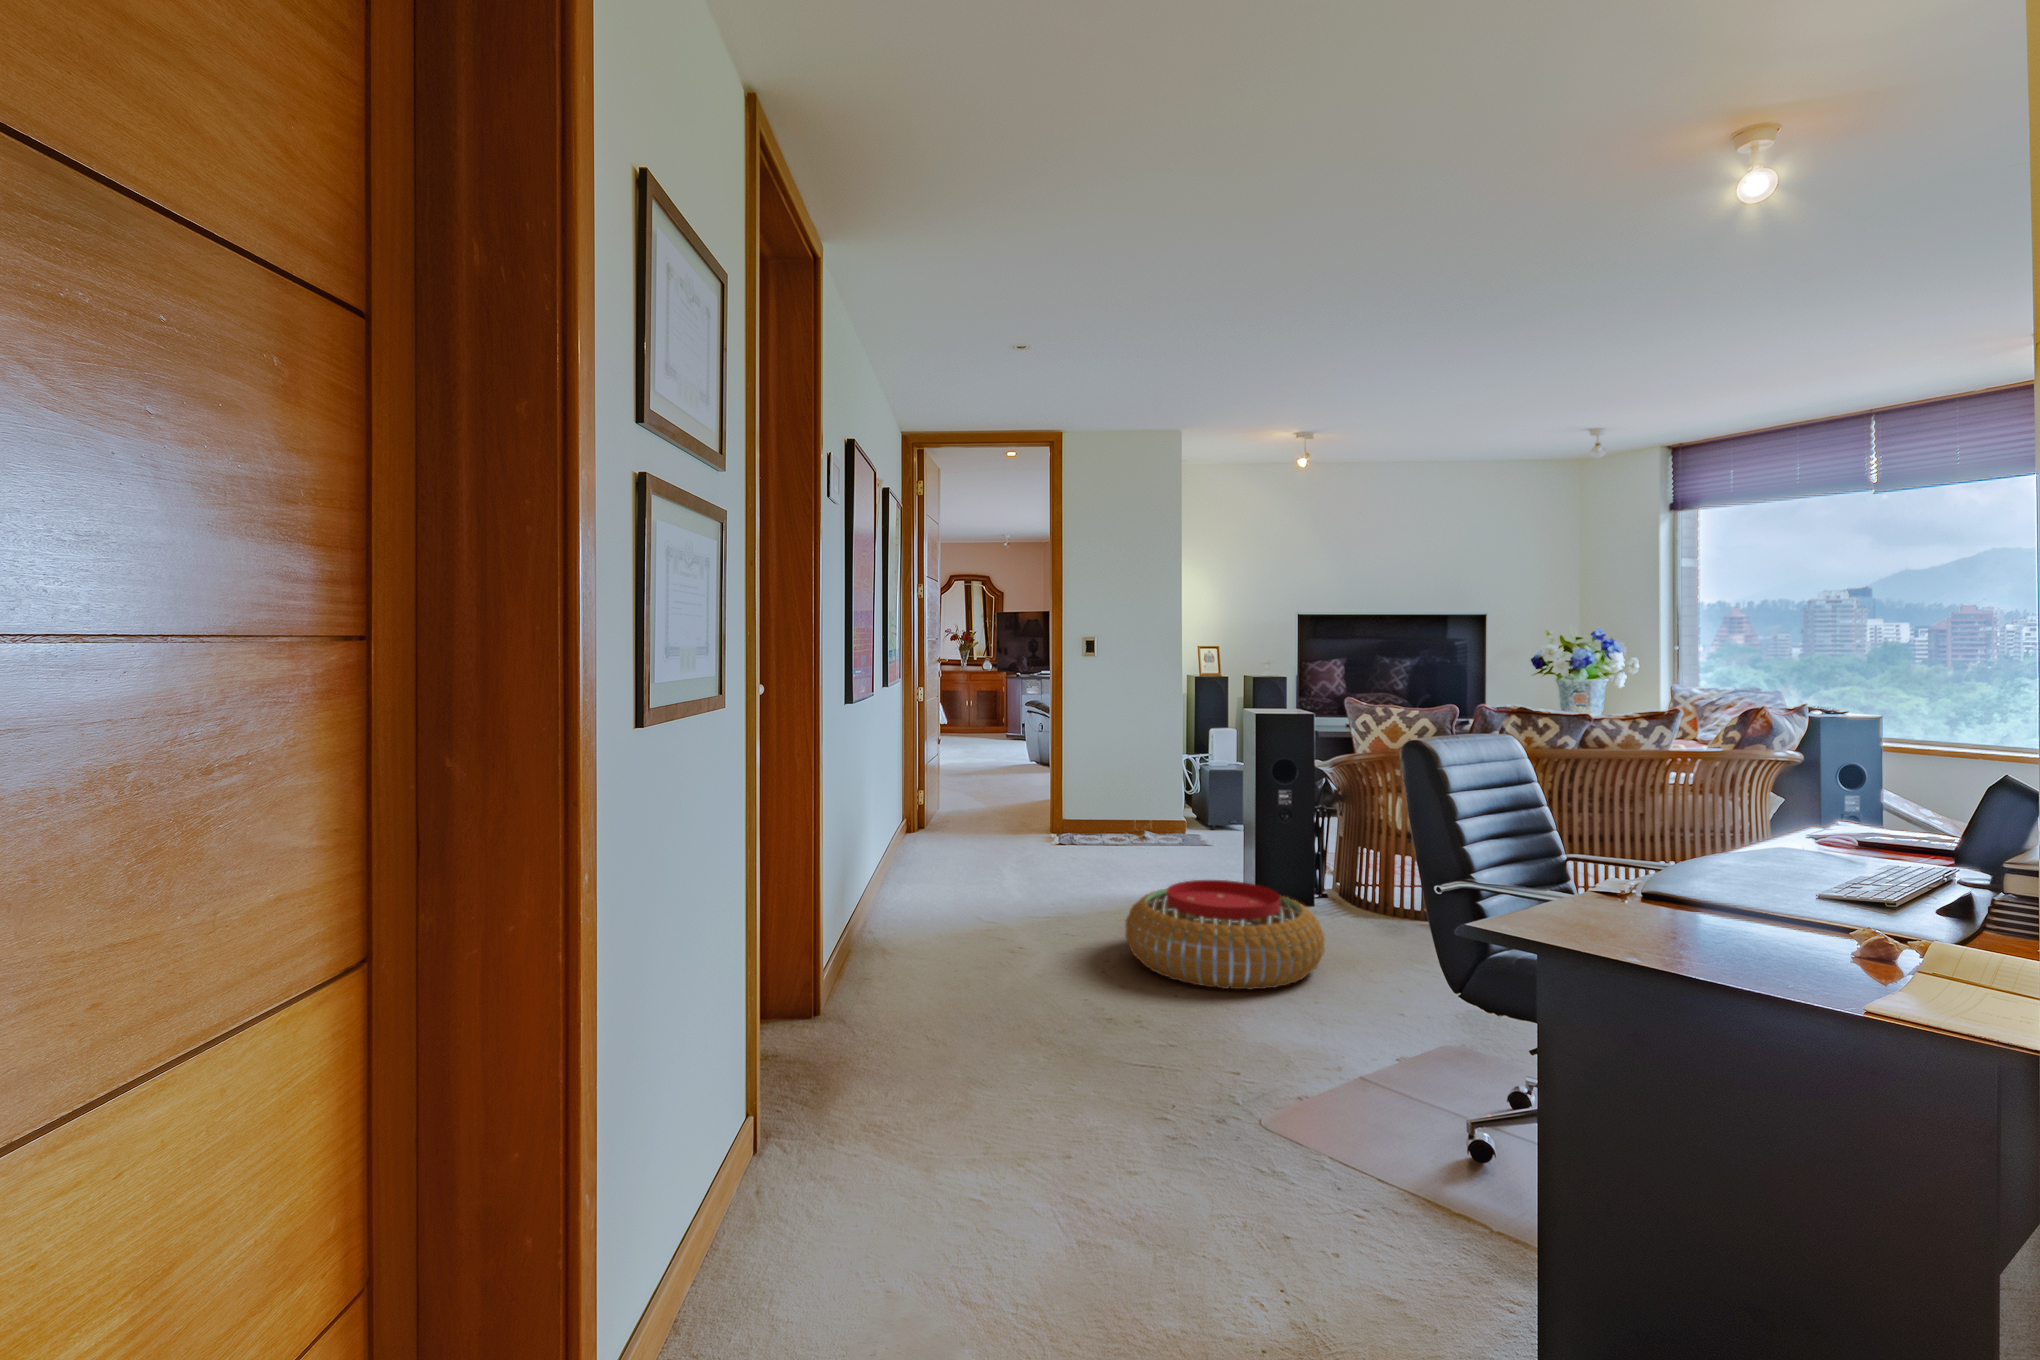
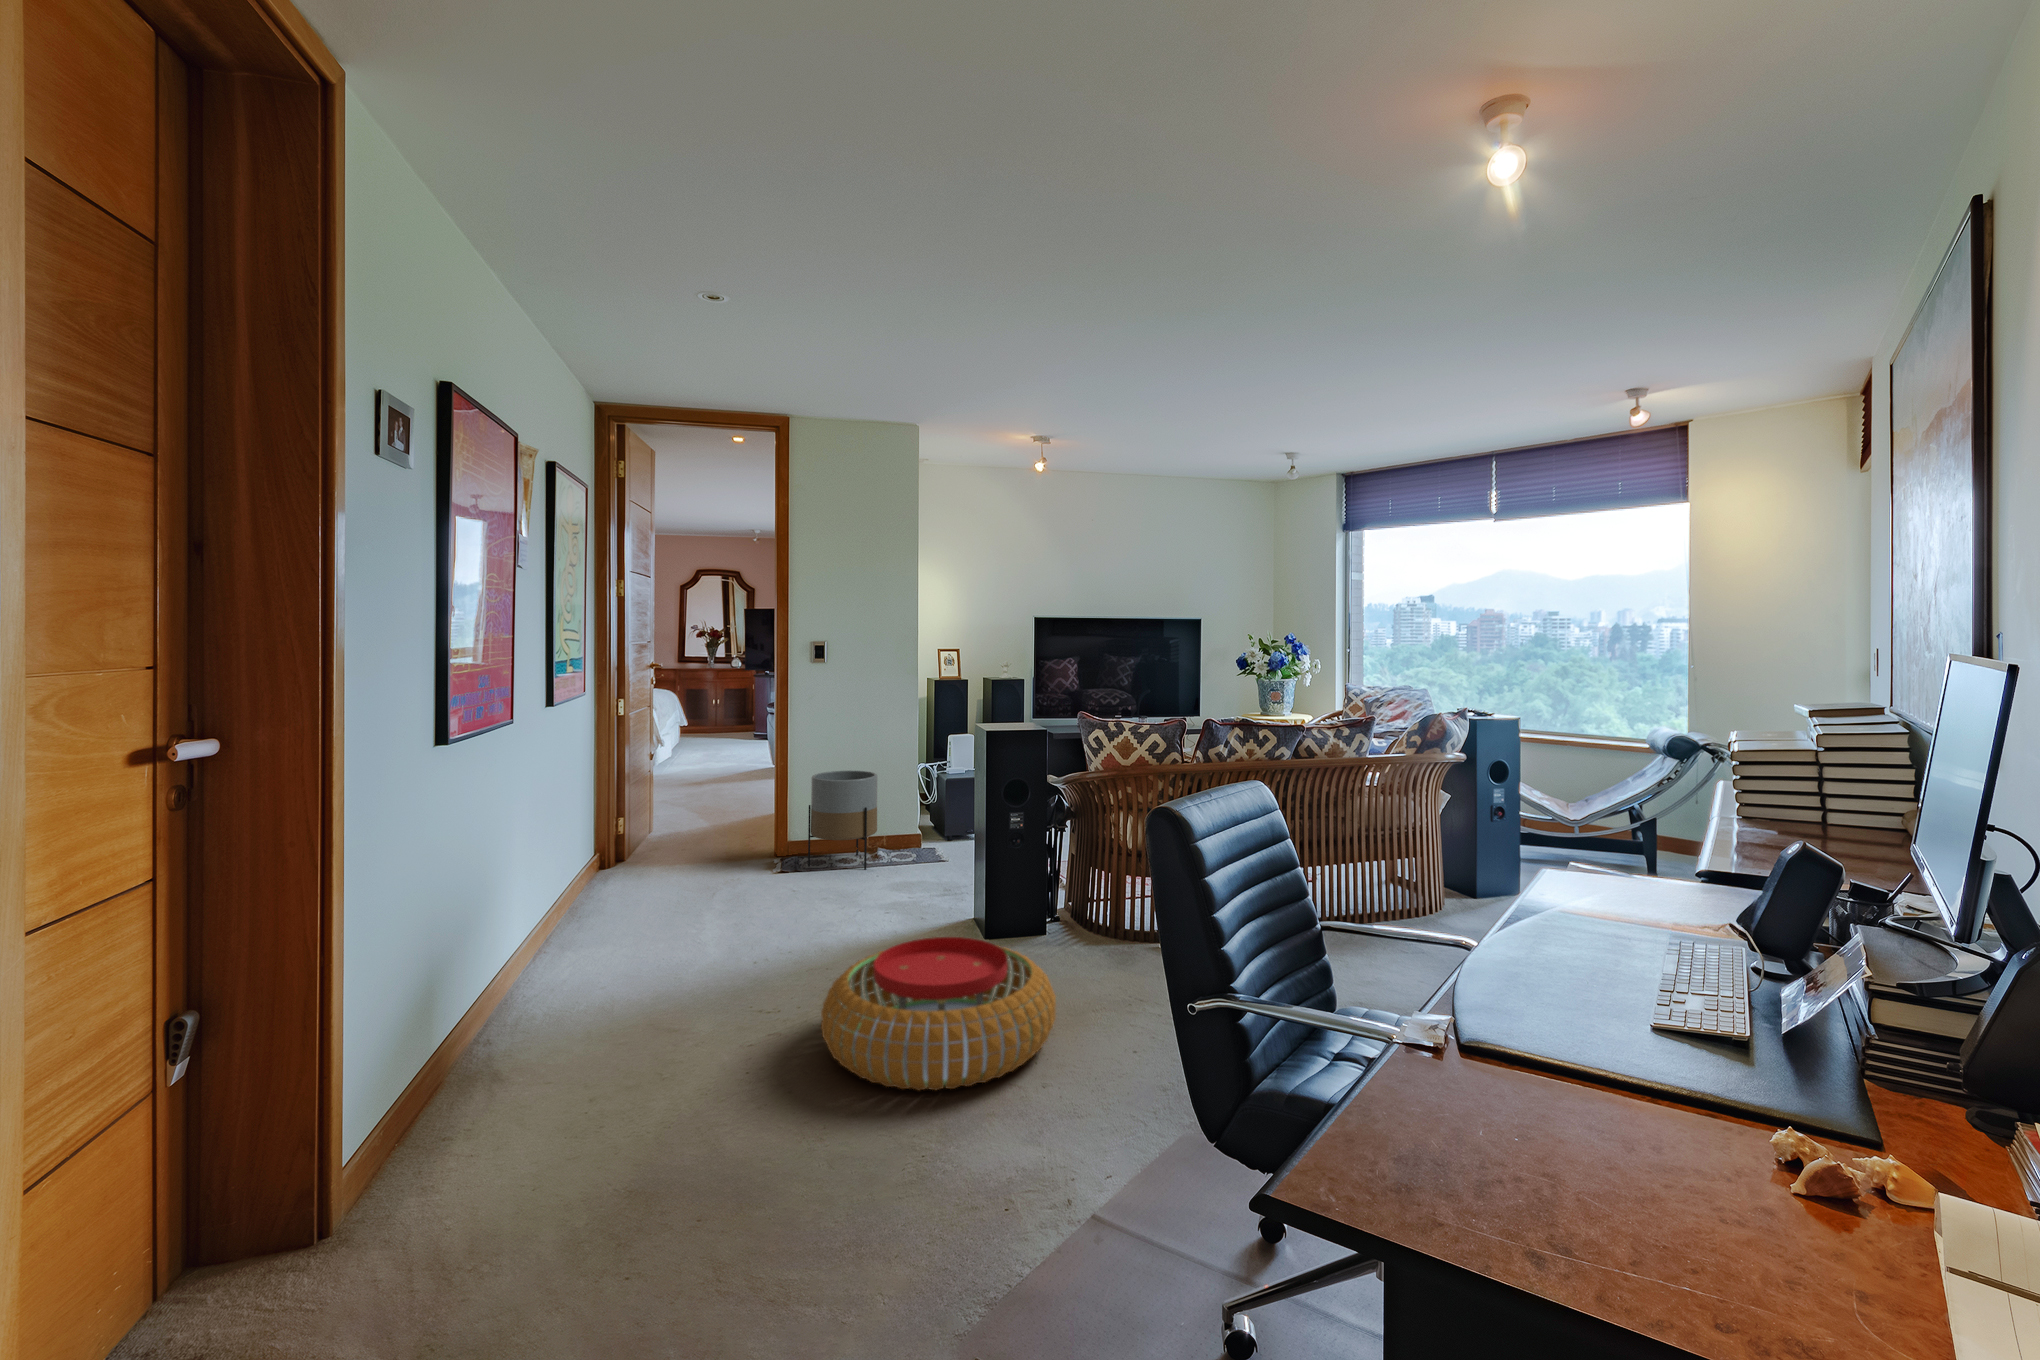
planter: none [1082,756,1144,846] -> present [808,771,877,870]

